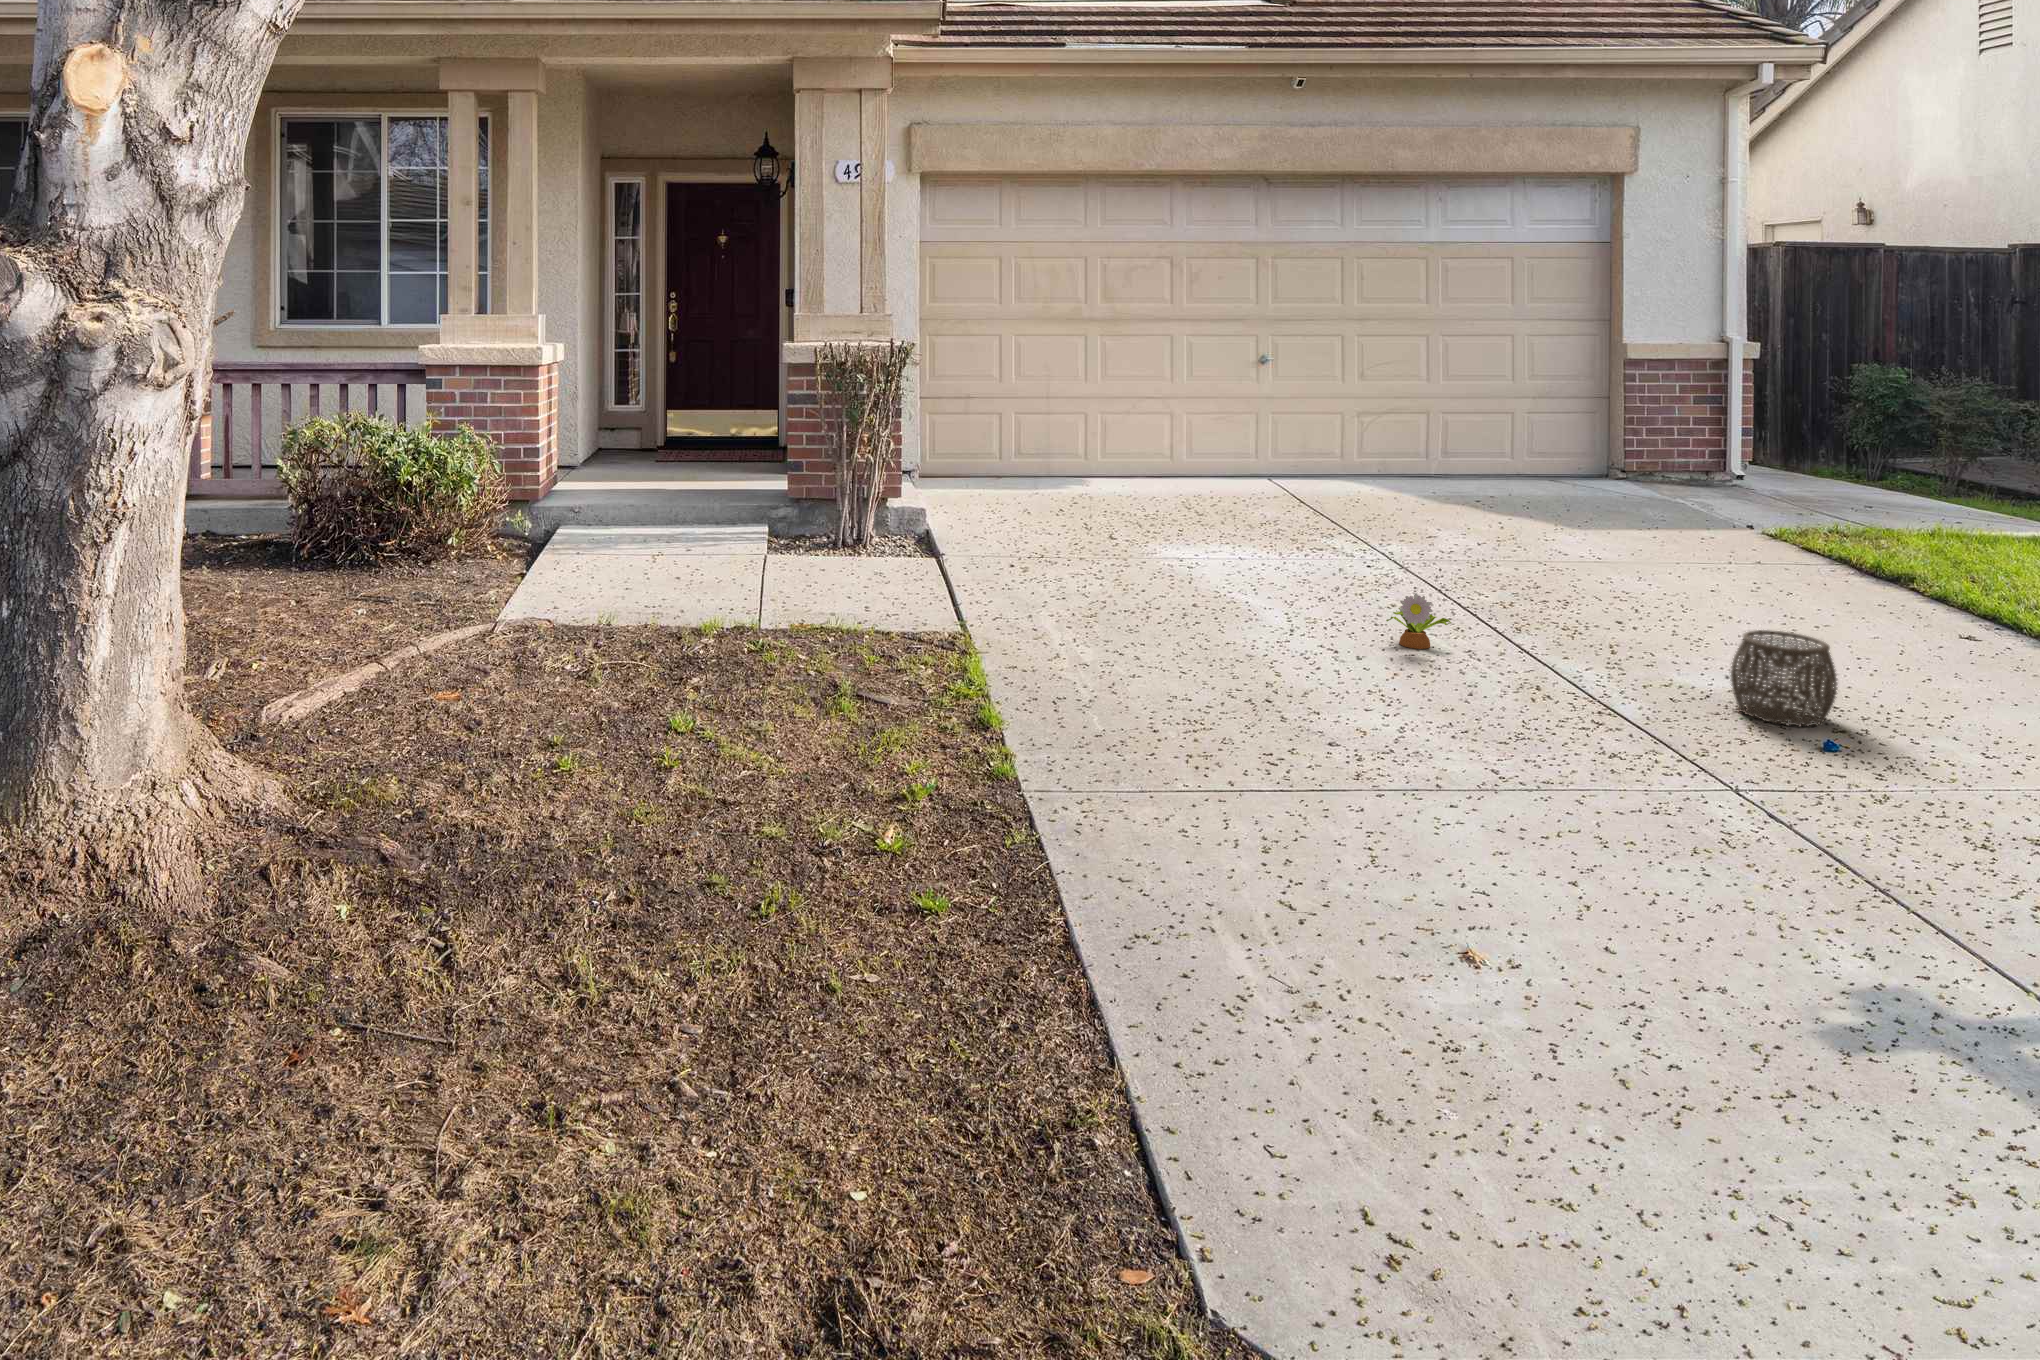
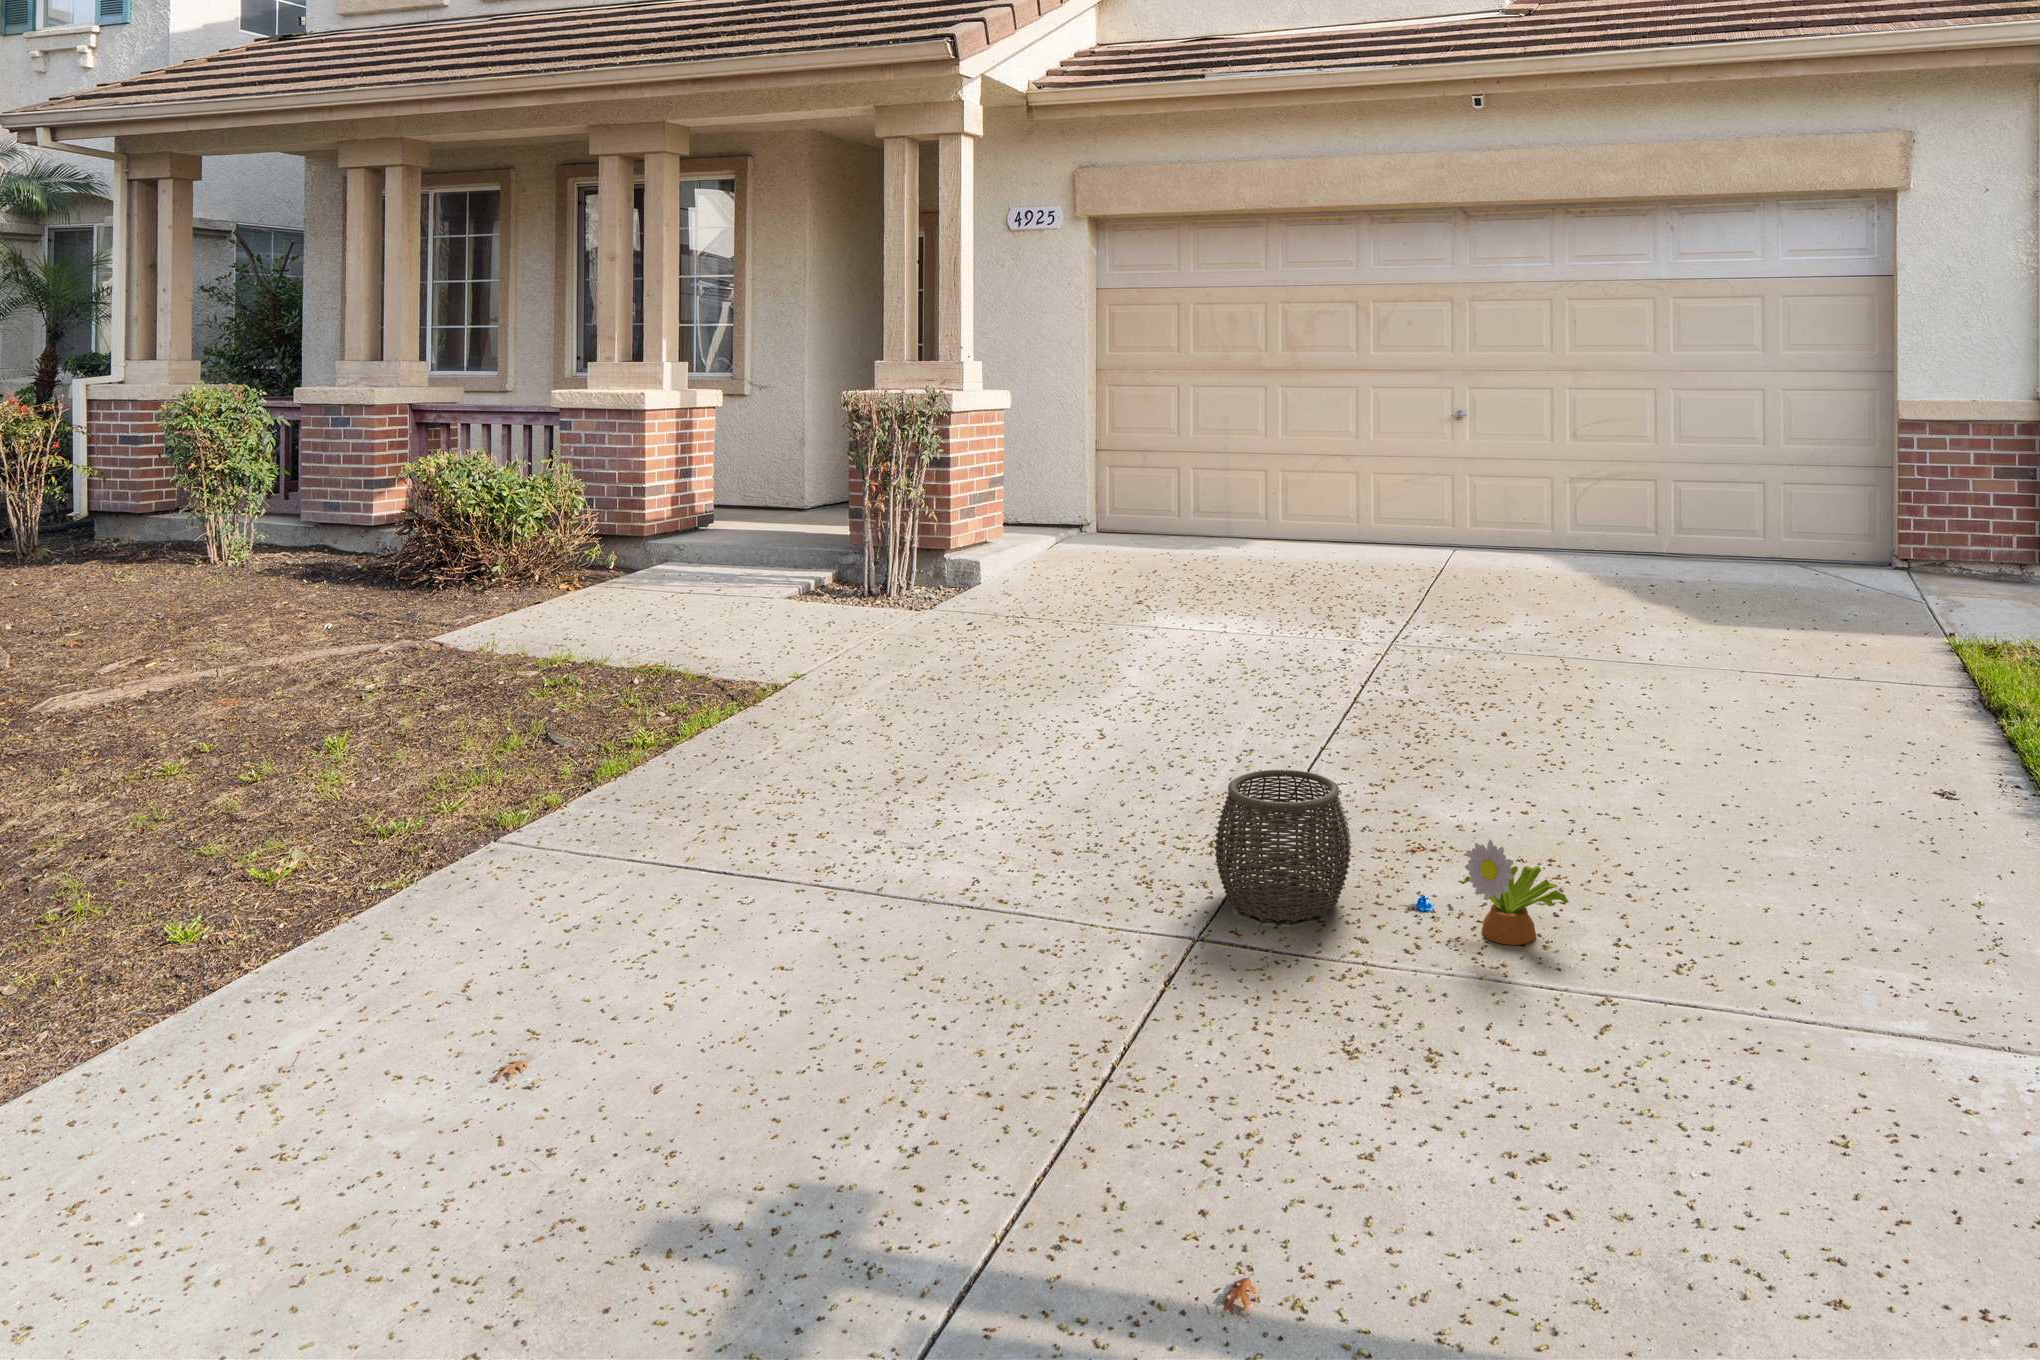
decorative plant: present [1386,593,1451,649] -> present [1458,840,1569,945]

